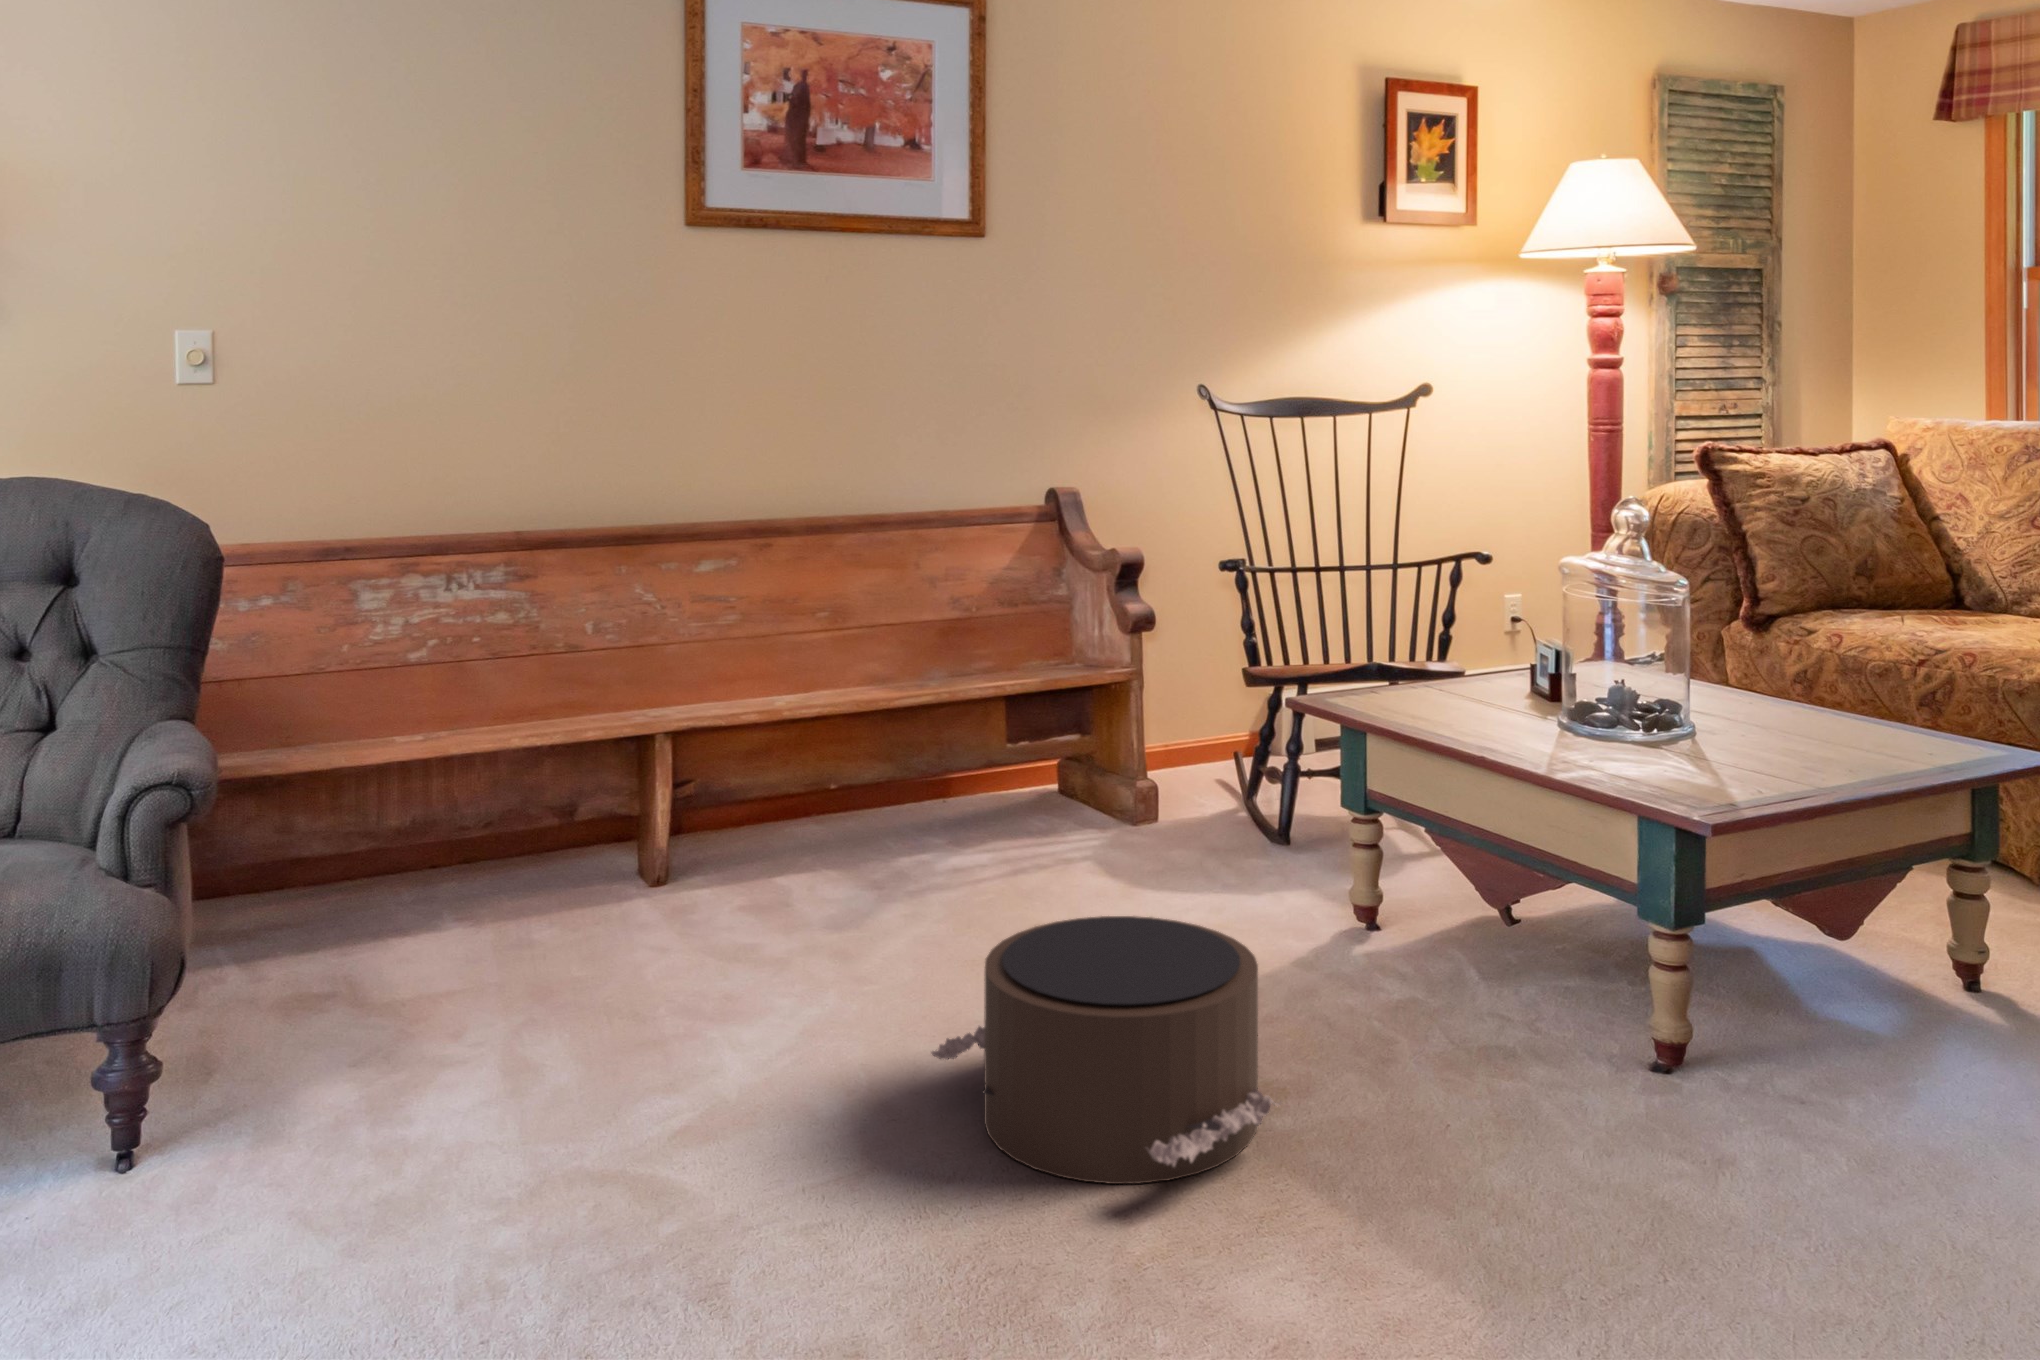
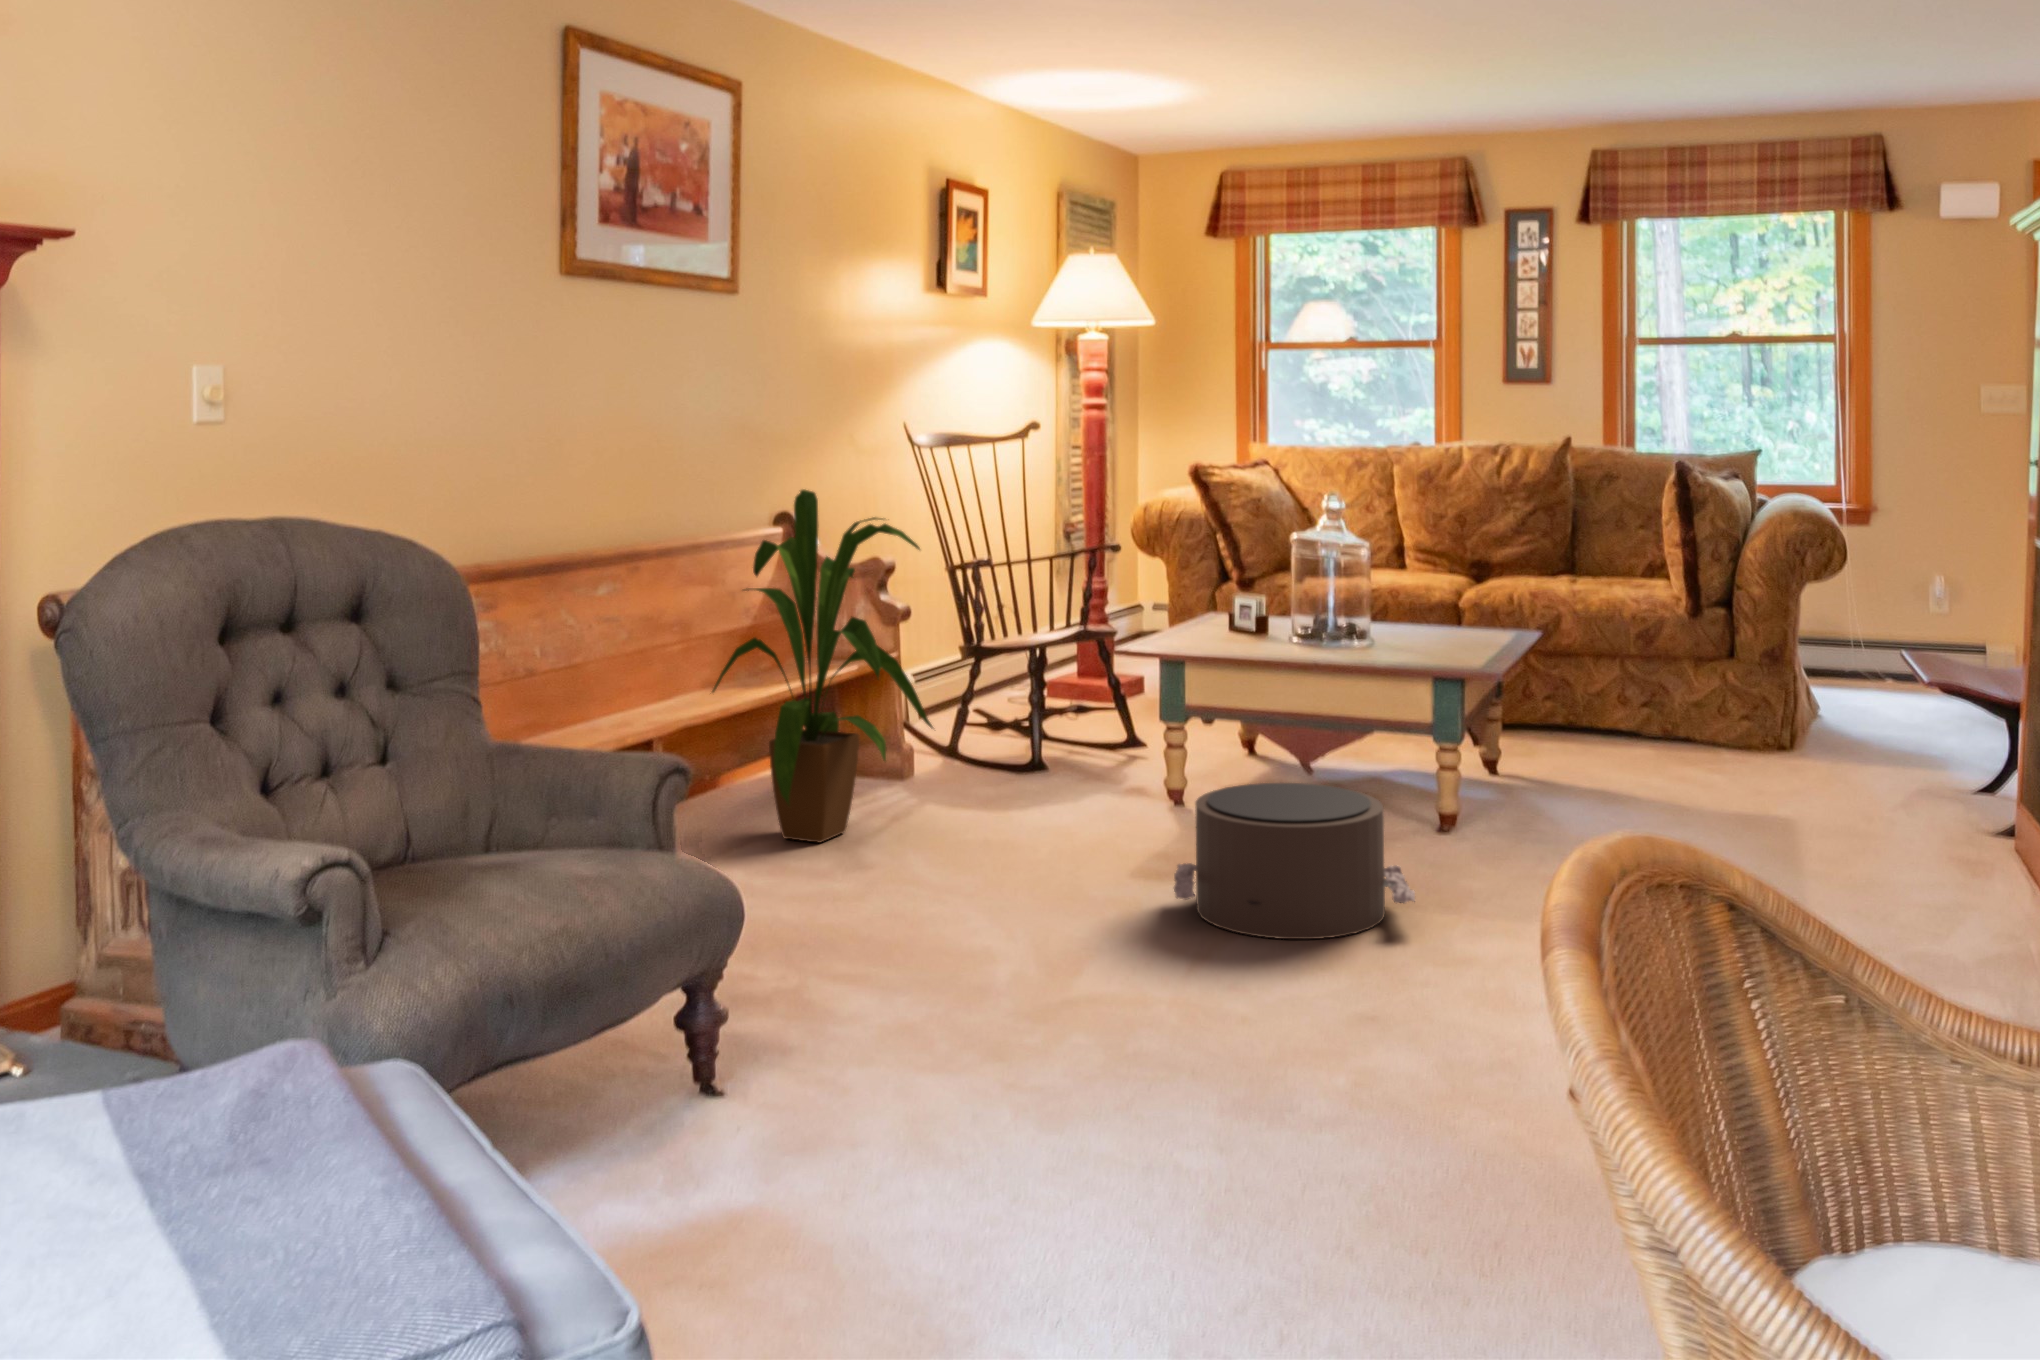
house plant: none [816,462,1067,868] -> present [712,489,933,843]

